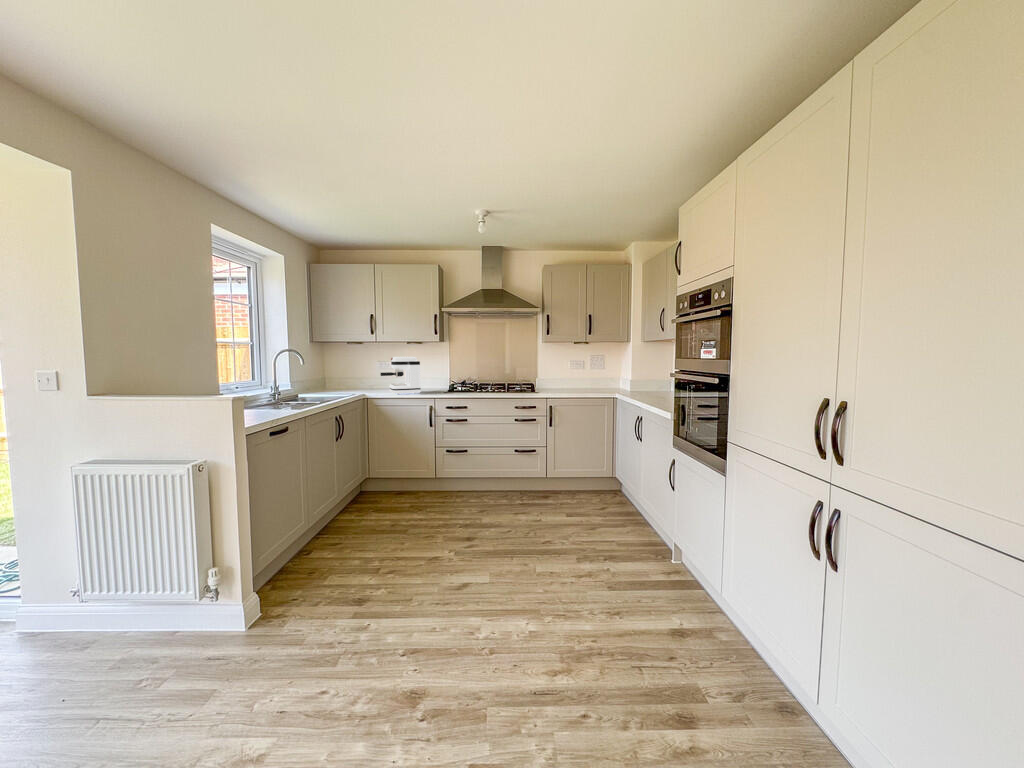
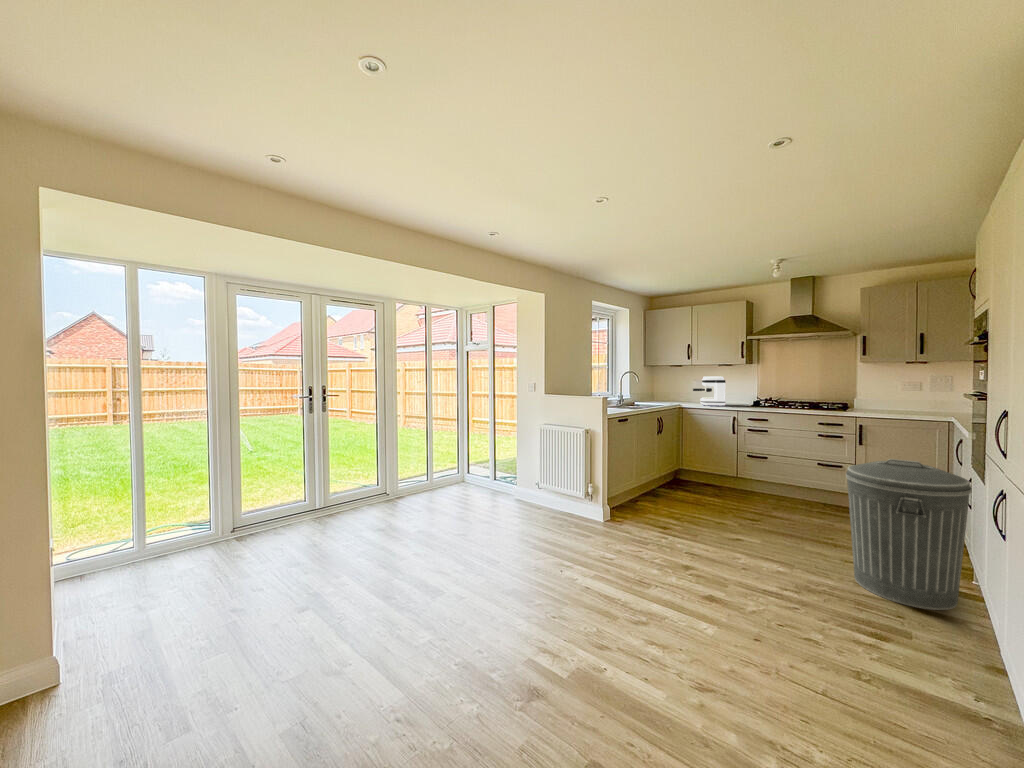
trash can: none [589,453,701,628] -> present [846,459,972,610]

